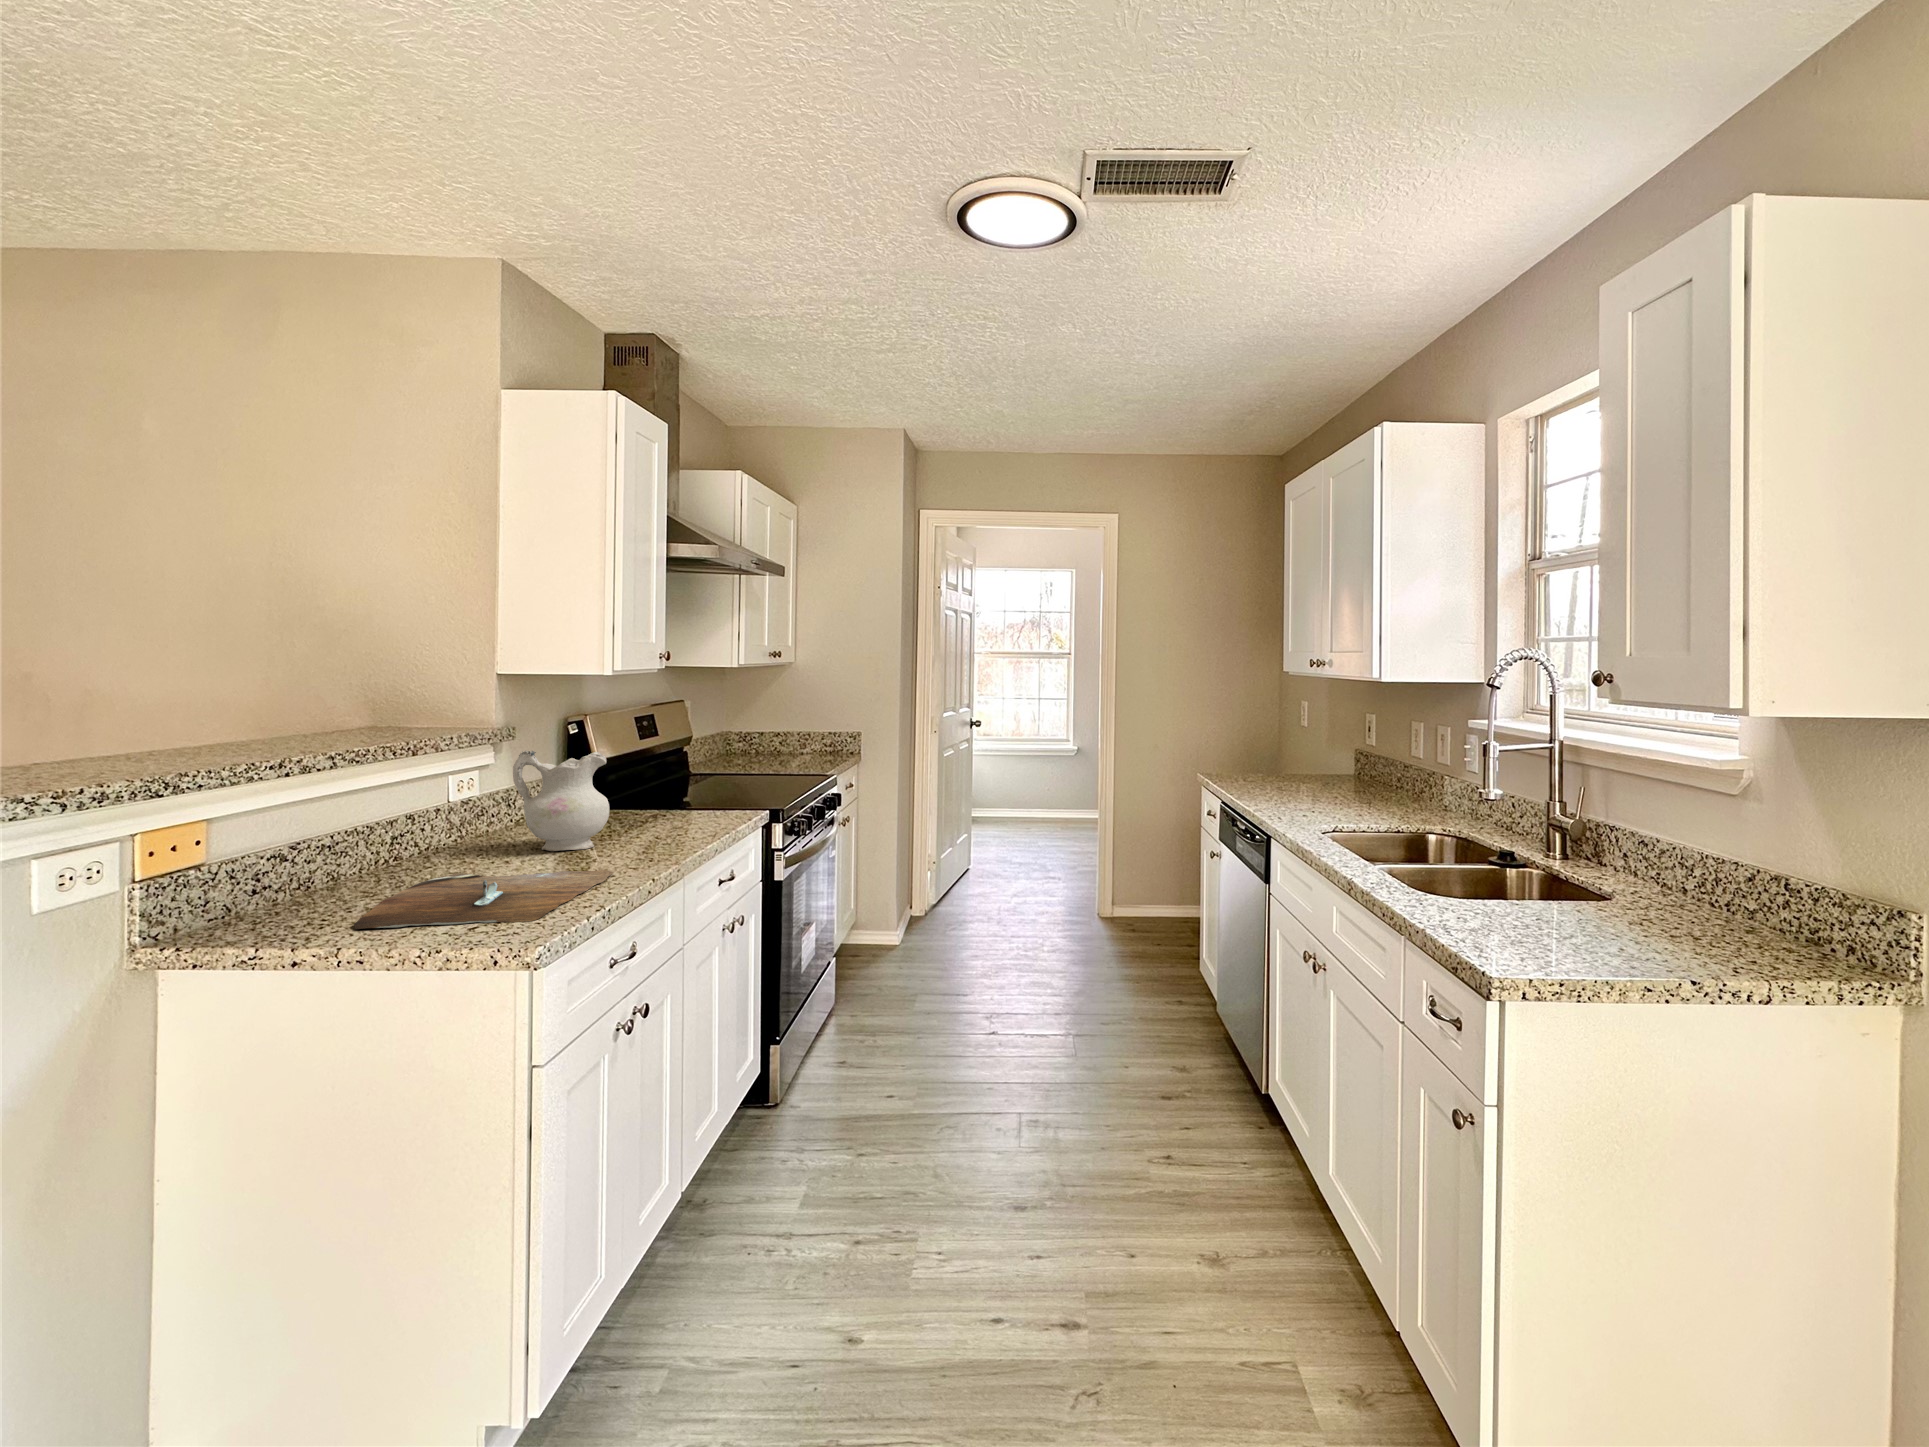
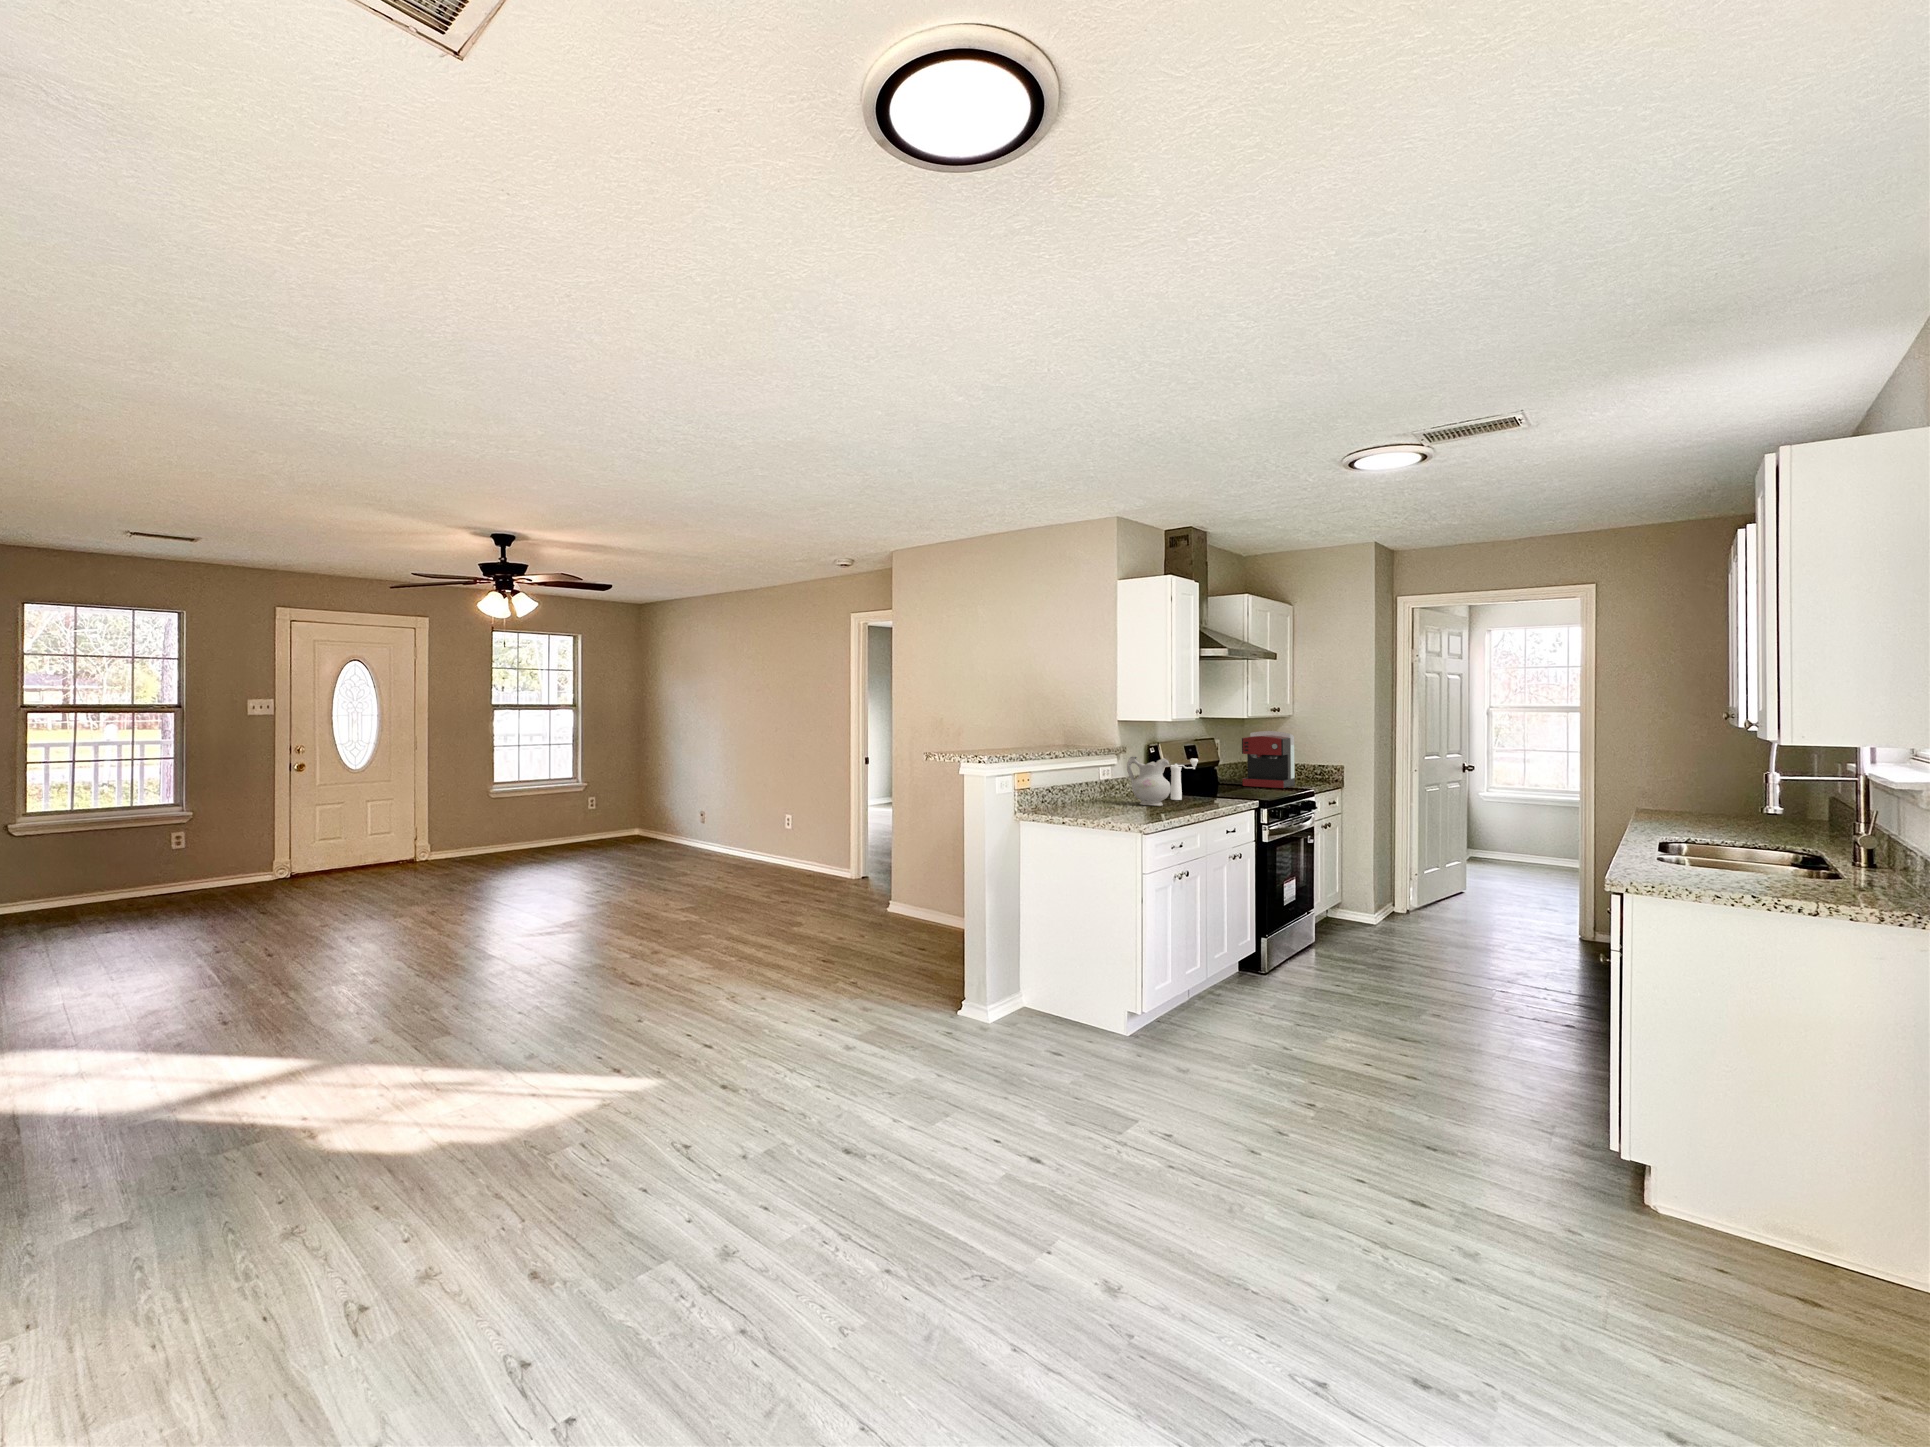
coffee maker: none [728,688,802,775] -> present [1242,731,1295,788]
pepper mill: none [609,744,663,825] -> present [1170,758,1198,800]
cutting board: present [354,870,614,929] -> none [1077,806,1173,821]

